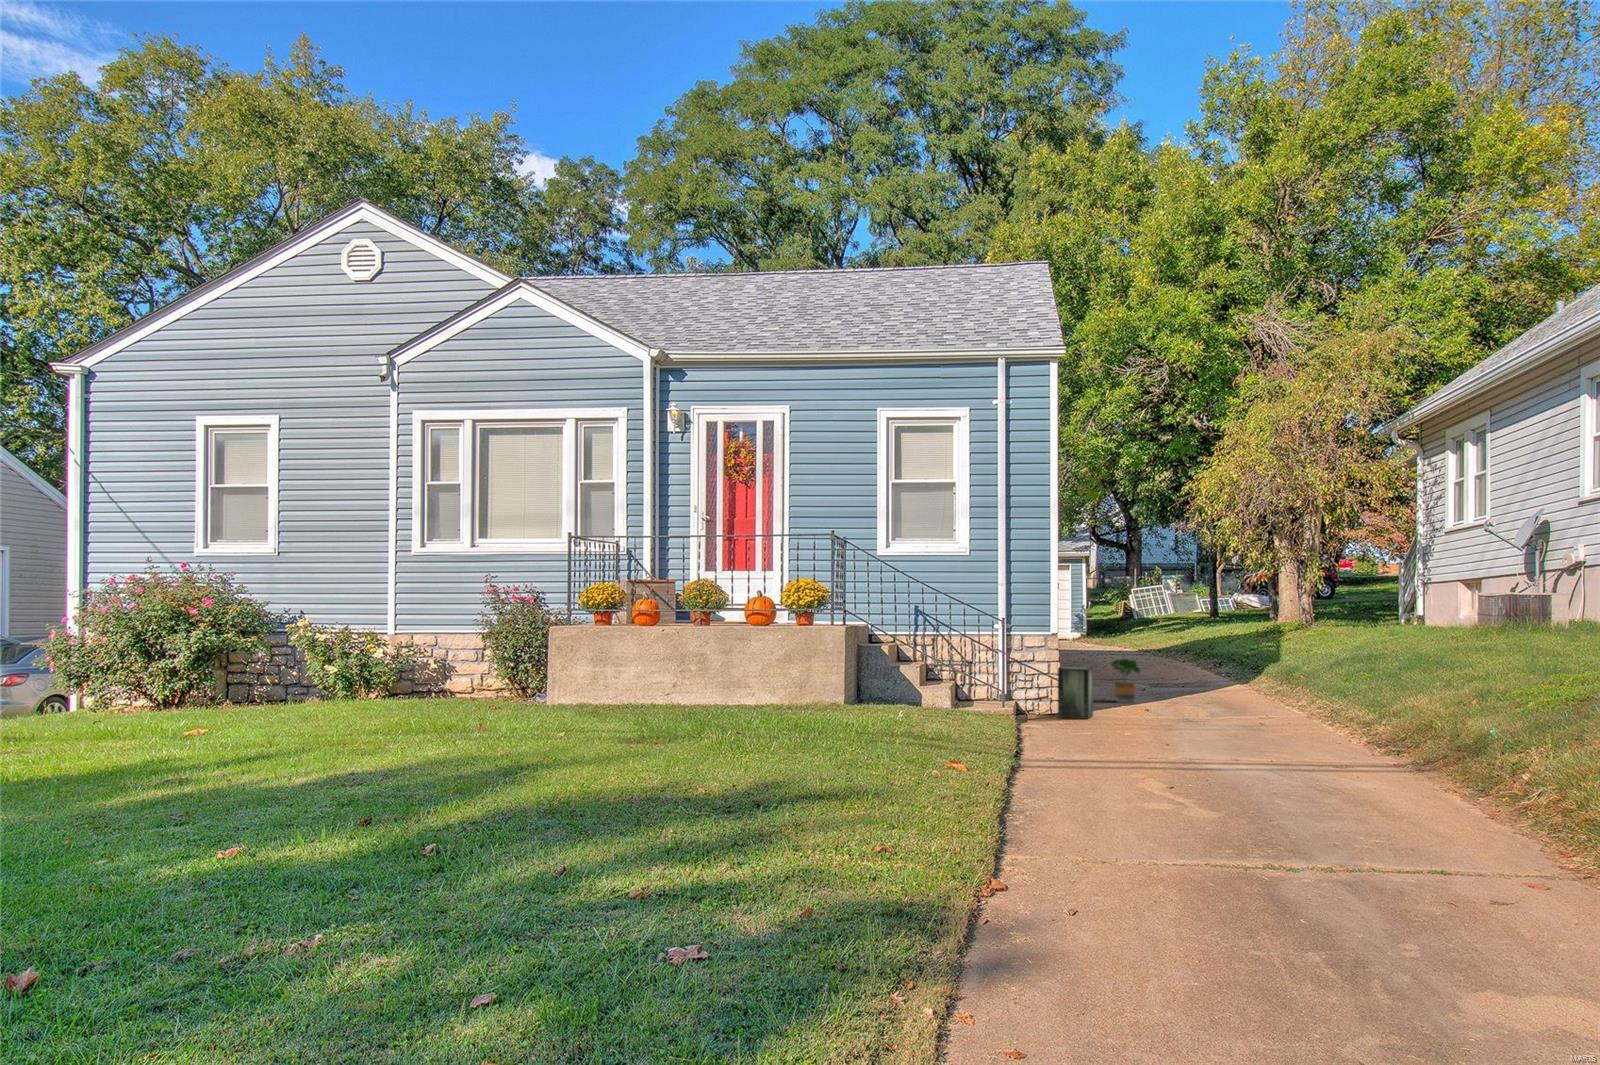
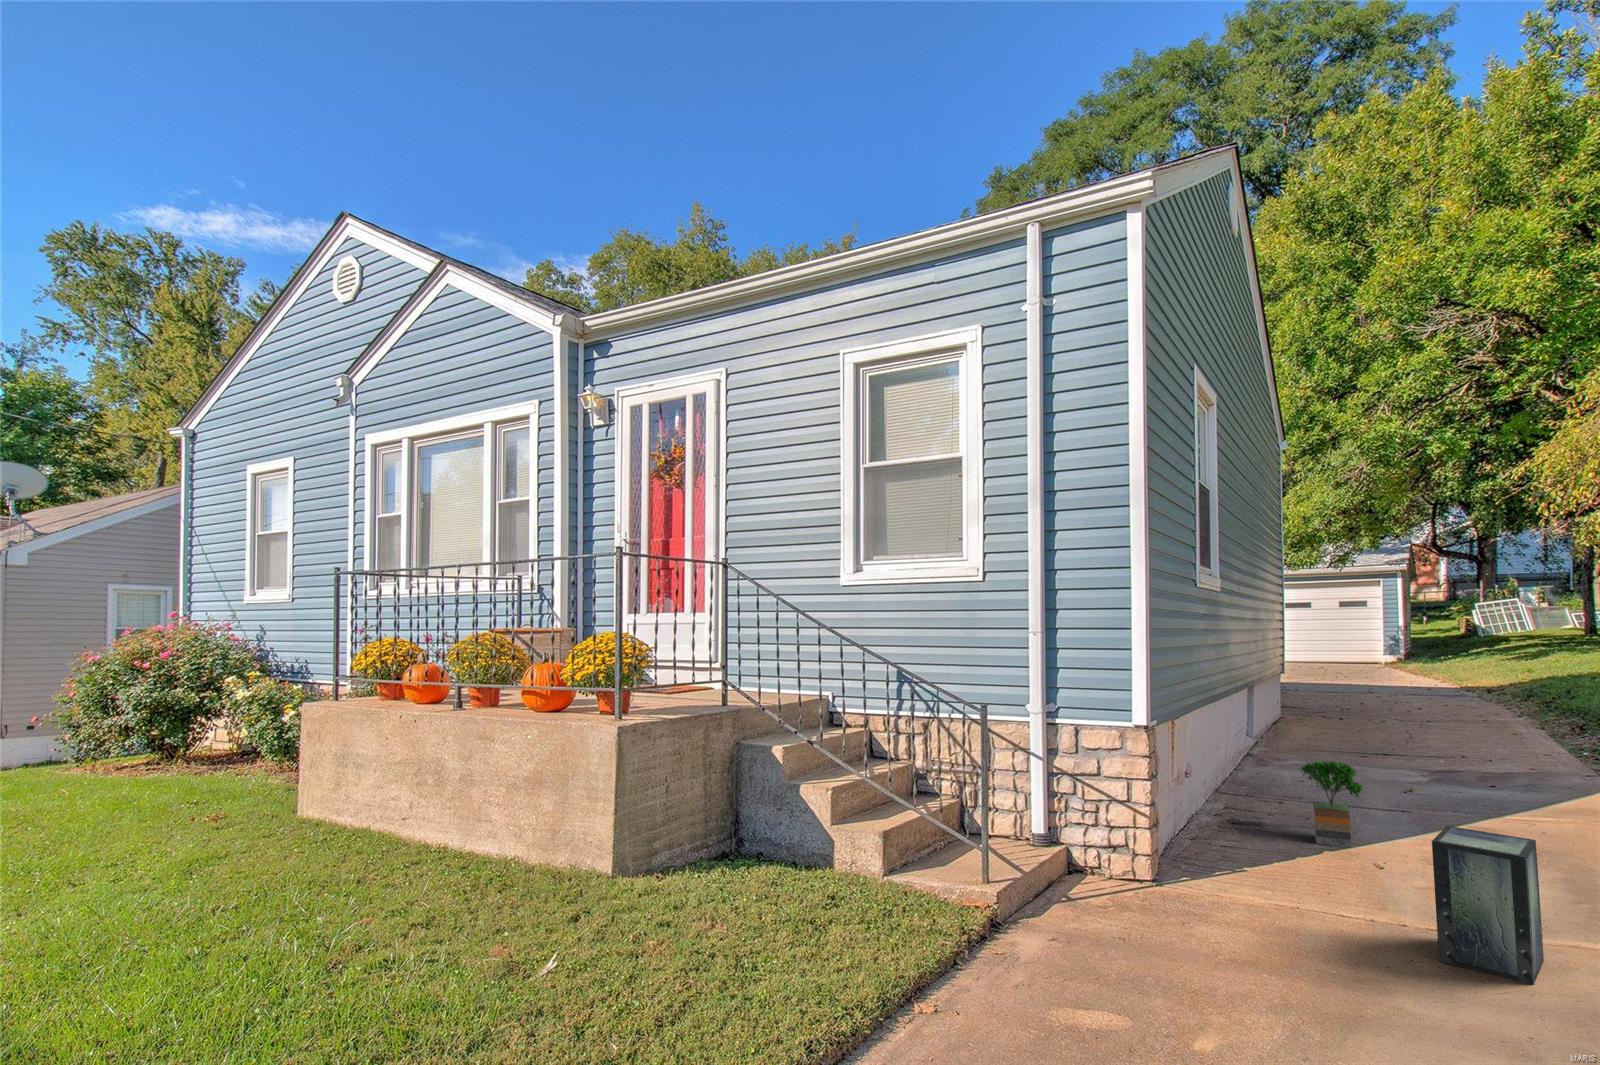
storage box: present [1058,666,1093,719] -> present [1432,826,1544,985]

